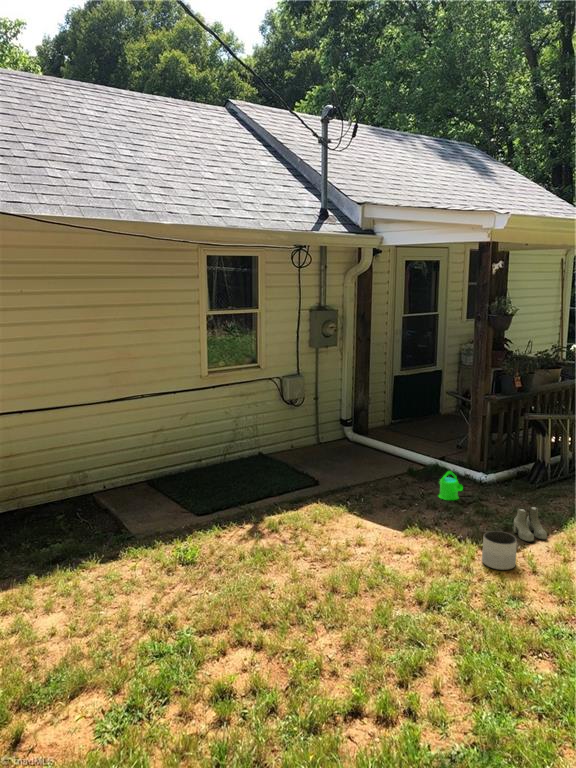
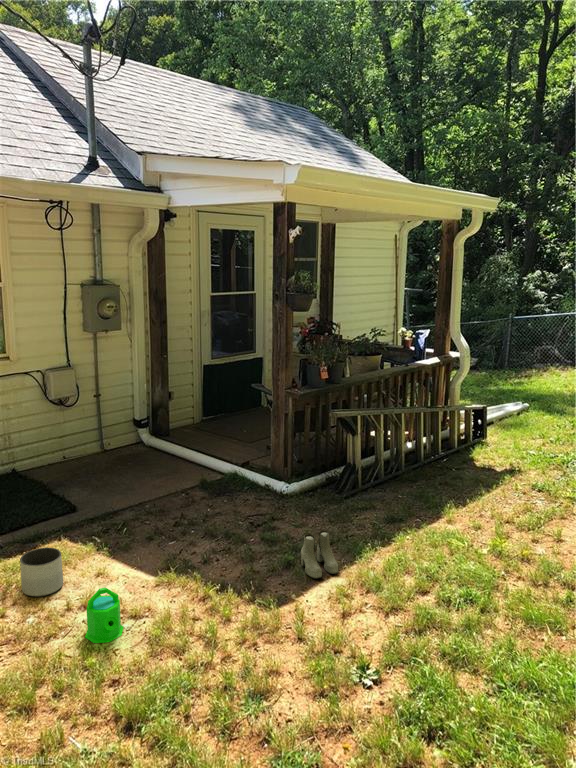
watering can: present [439,471,463,500] -> present [85,588,124,643]
planter: present [482,531,517,570] -> present [20,548,63,597]

